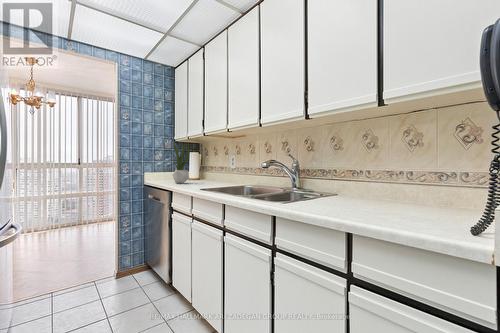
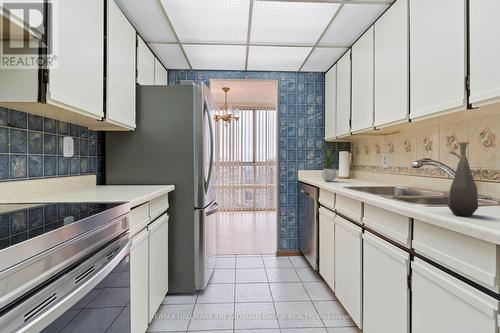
bottle: none [303,144,325,209] -> present [447,142,478,216]

